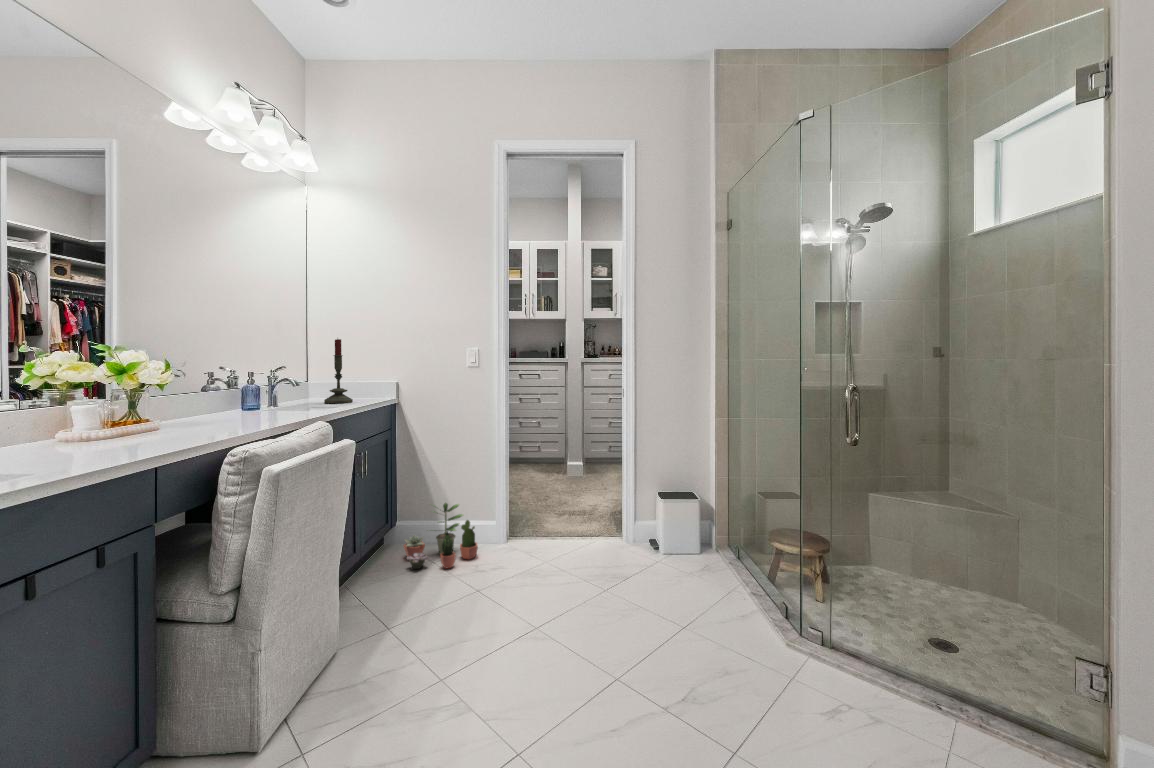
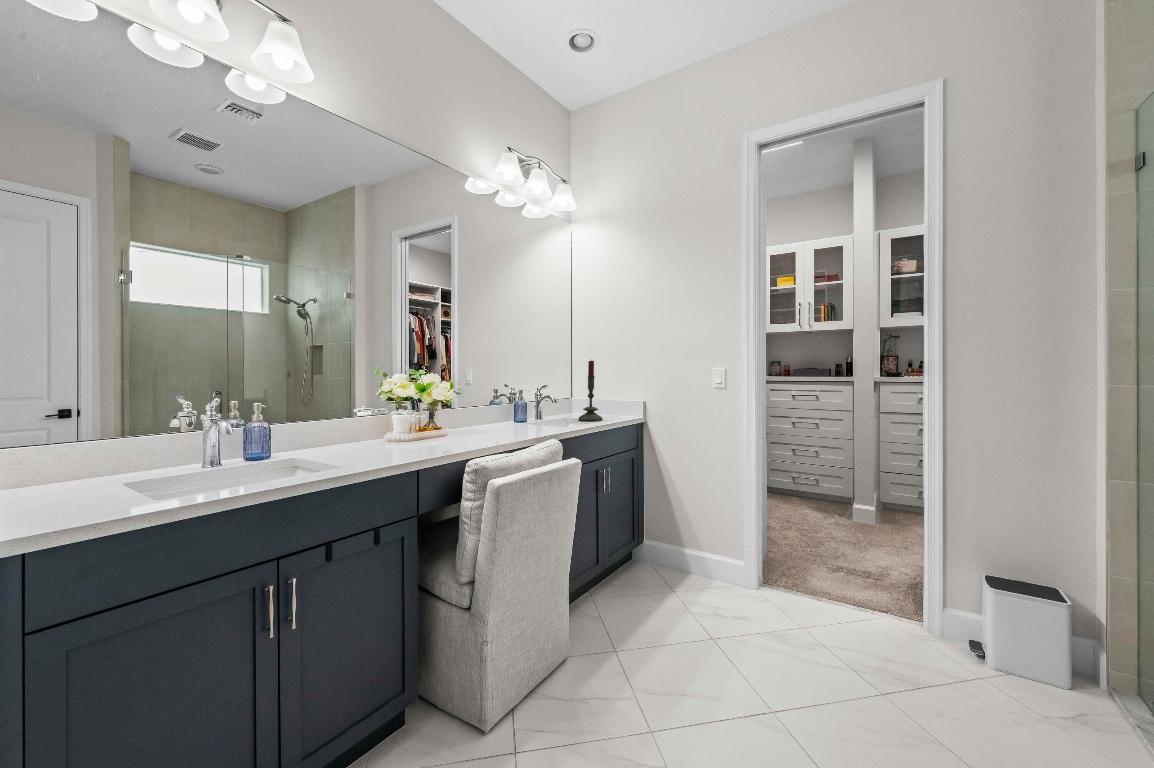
potted plant: present [404,503,478,569] -> none [643,531,718,605]

